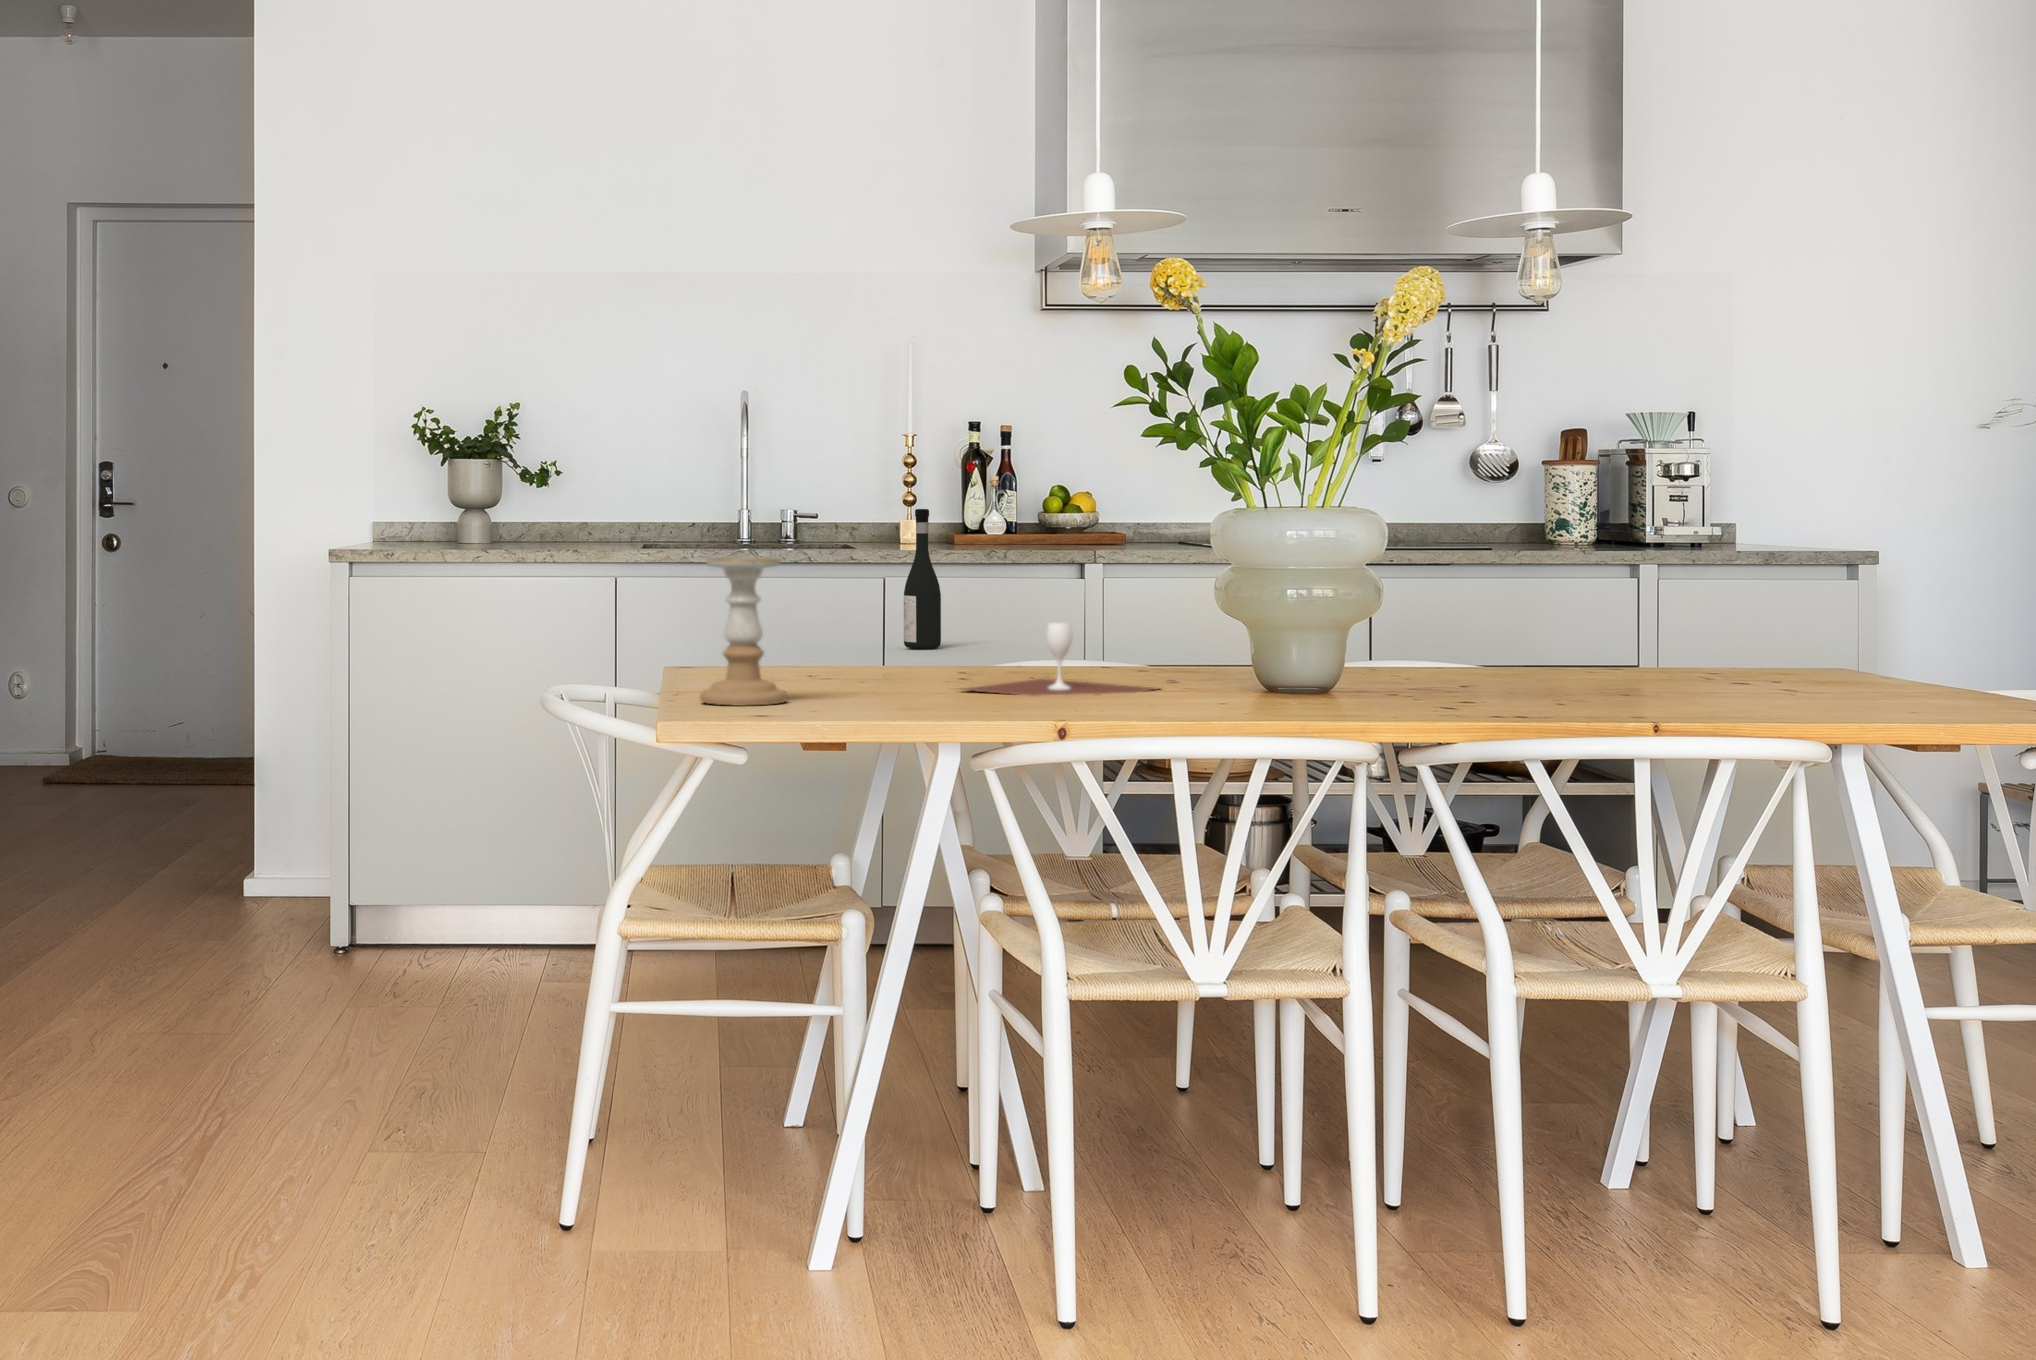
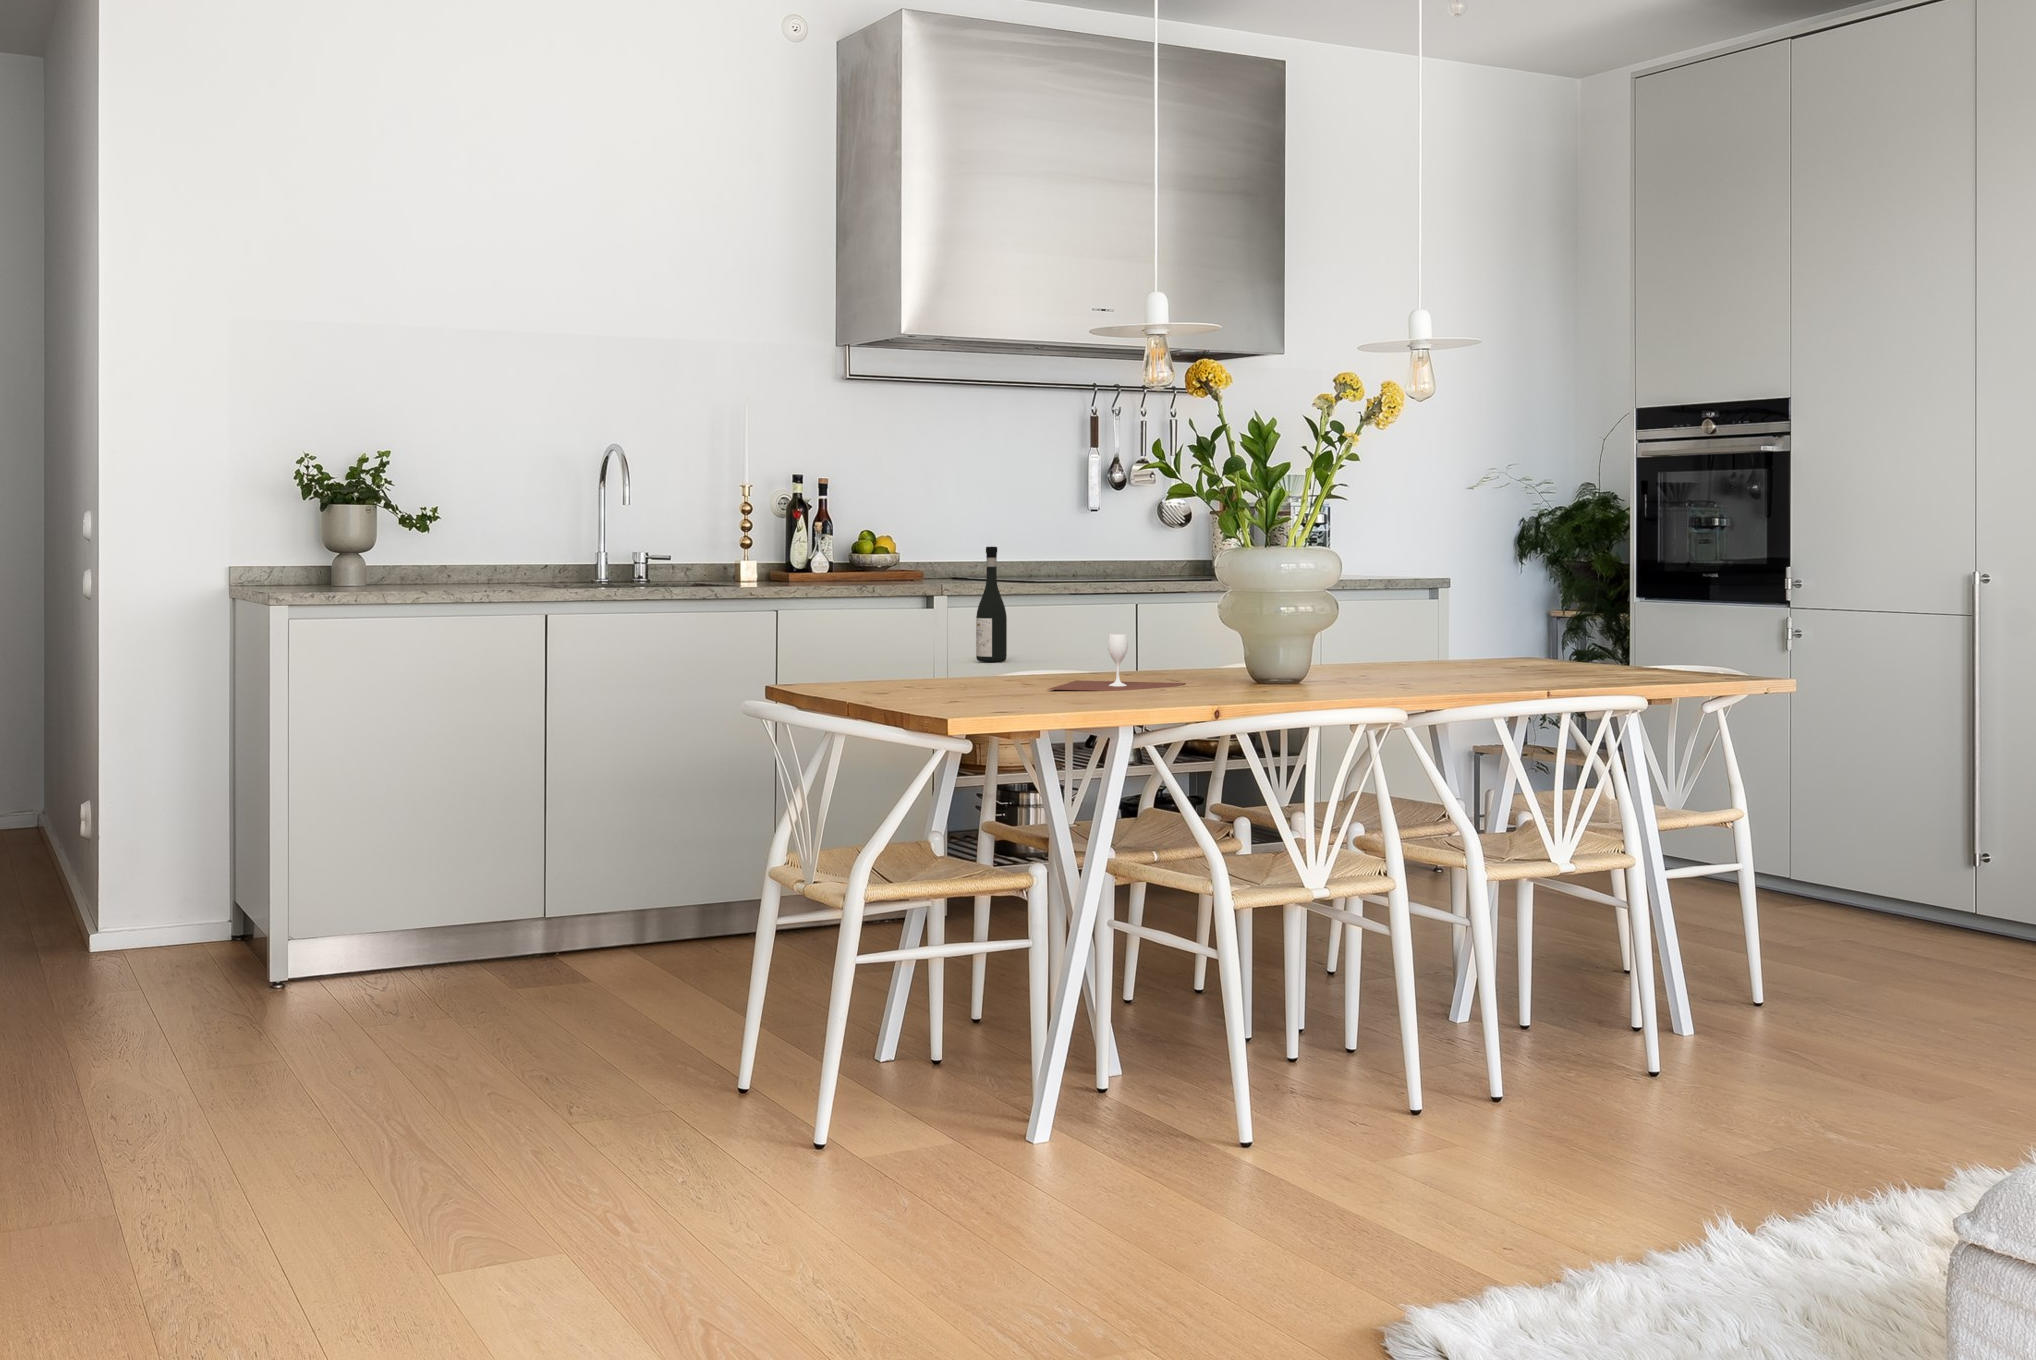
wine bottle: present [904,509,941,649] -> present [976,547,1007,662]
candle holder: present [700,557,787,706] -> none [899,584,971,705]

